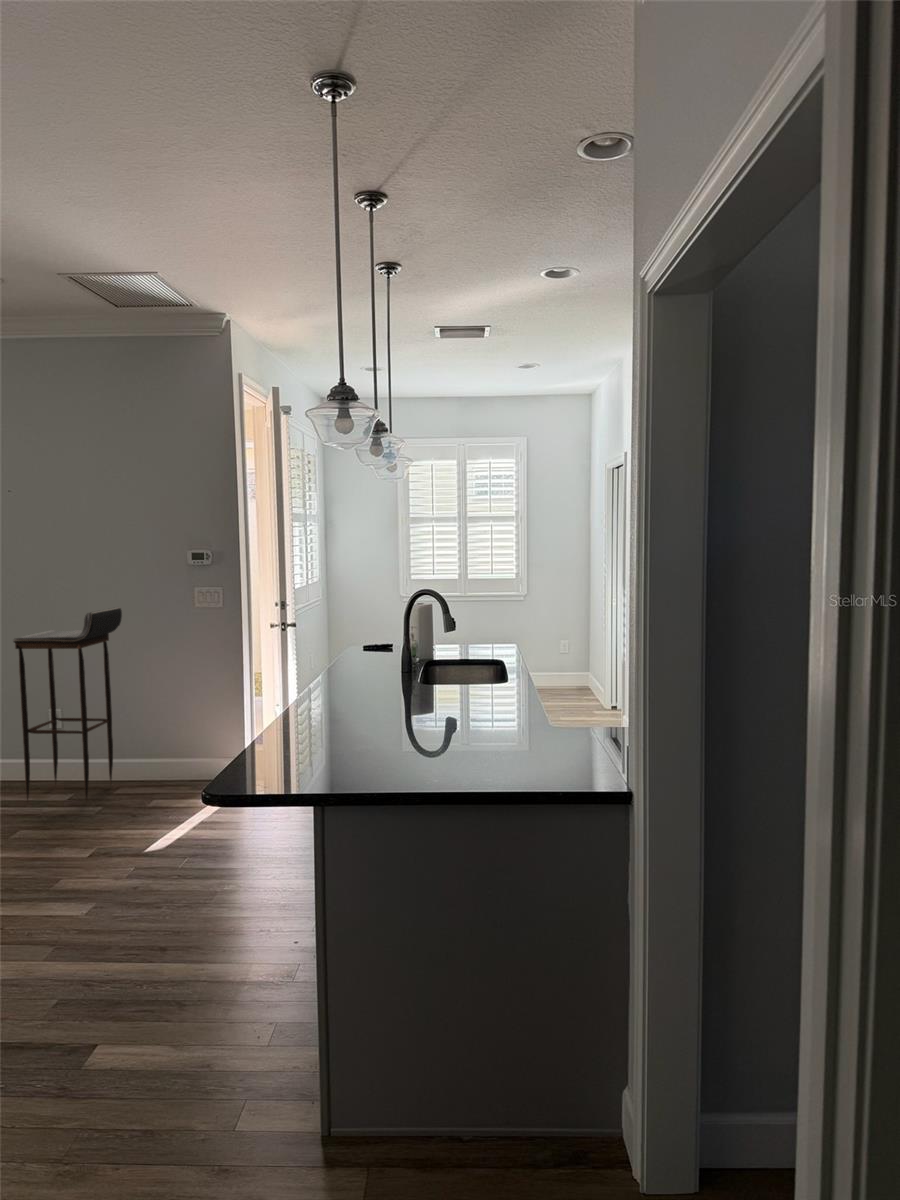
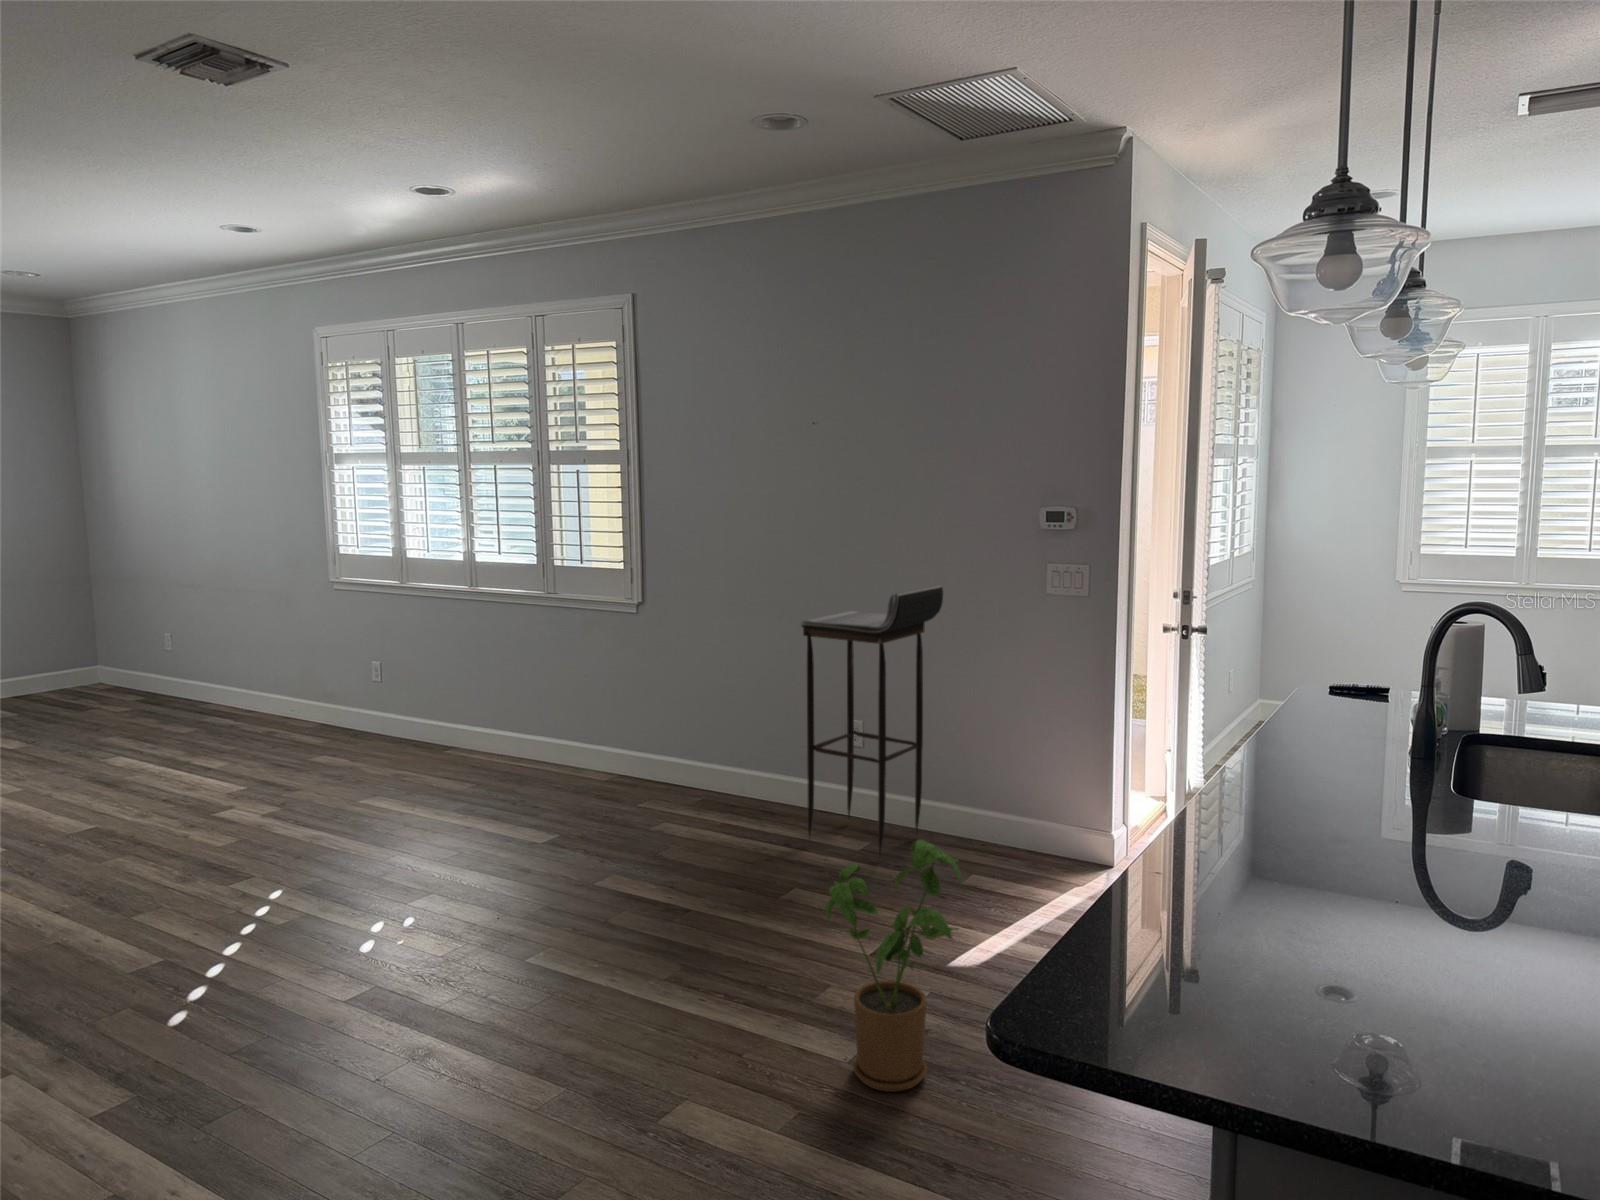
house plant: none [74,752,168,914] -> present [826,840,961,1092]

